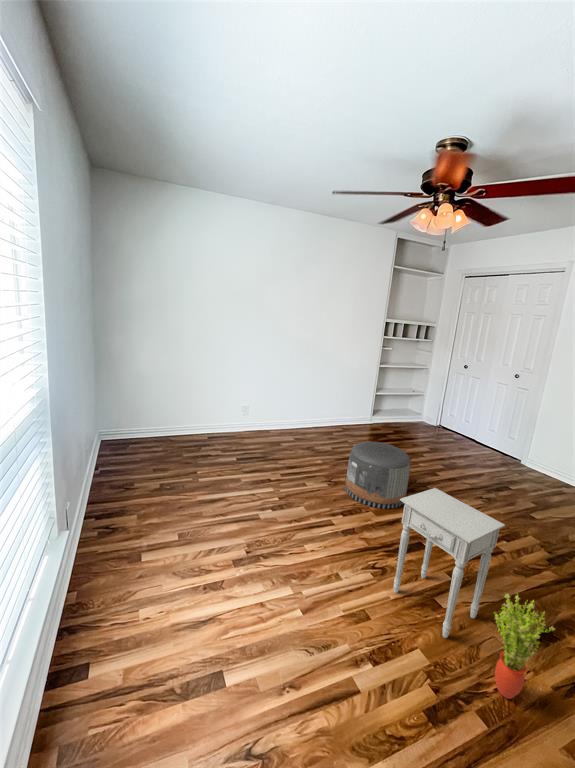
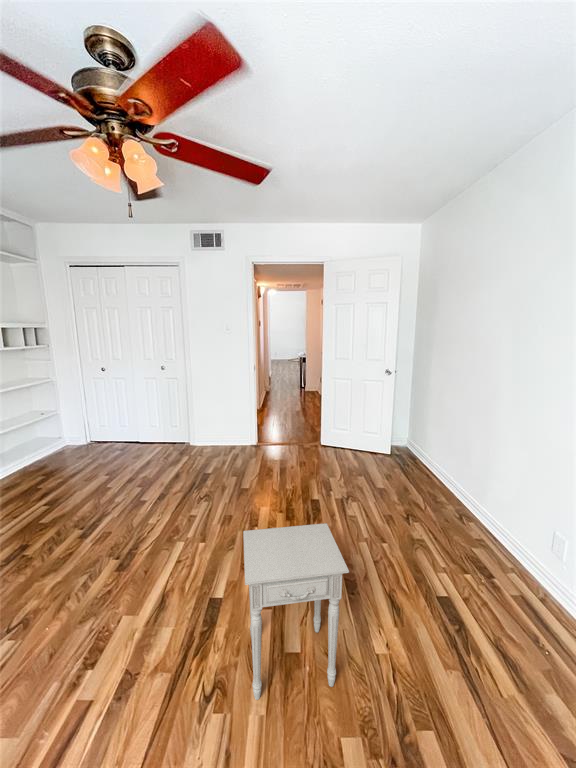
pouf: present [345,442,410,509] -> none [38,501,148,623]
potted plant: present [494,594,555,699] -> none [384,577,425,681]

